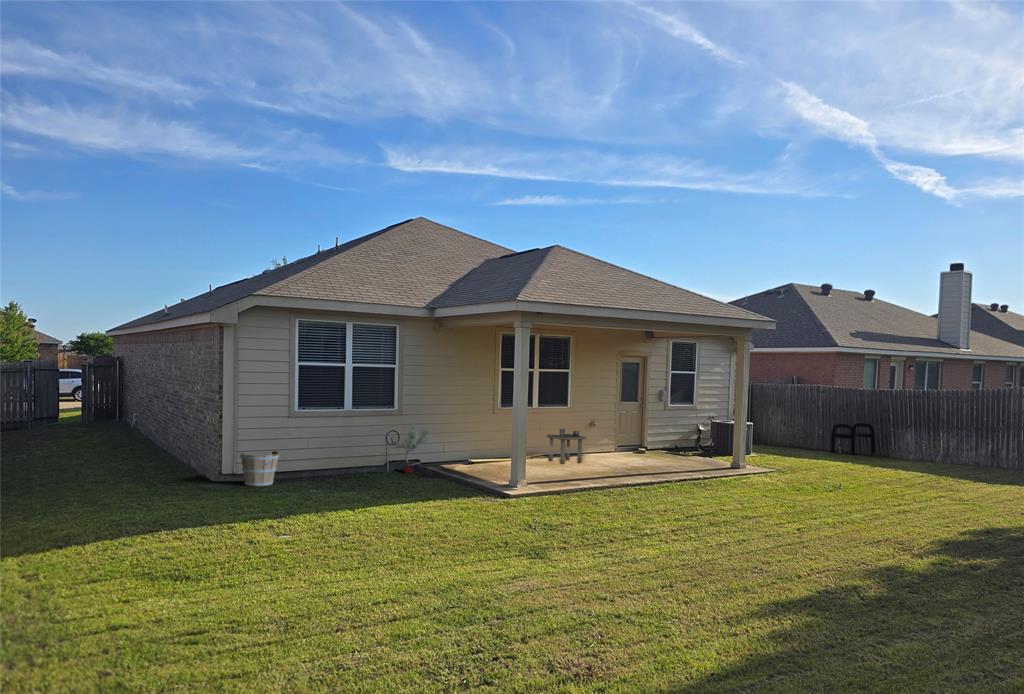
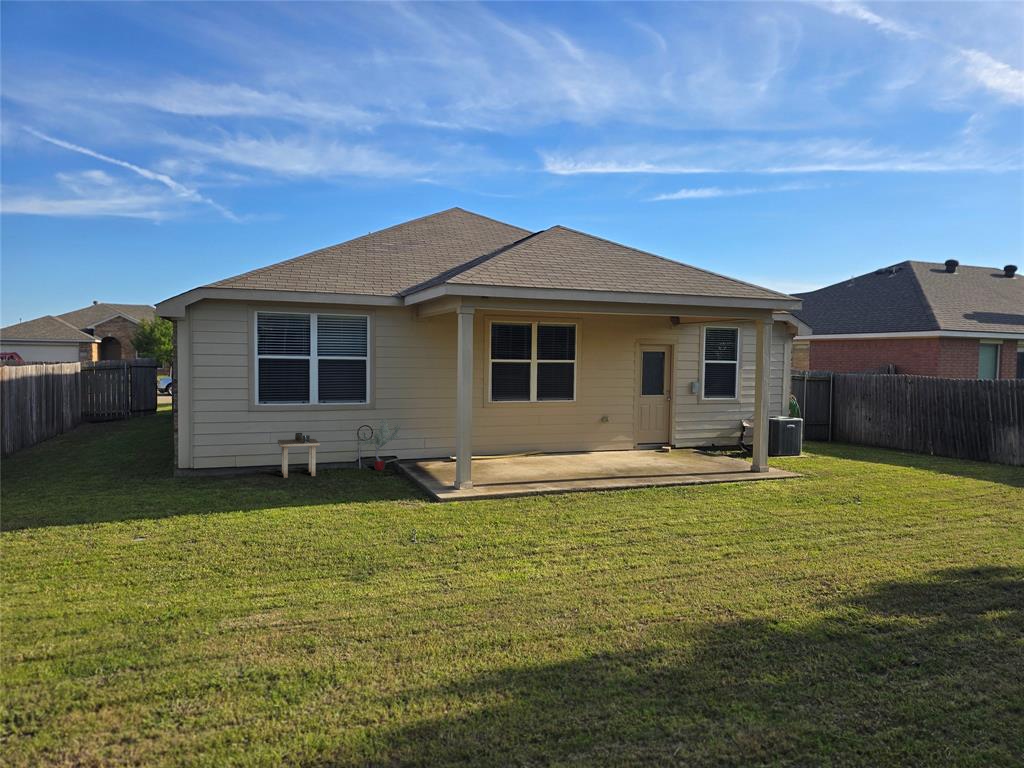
bench: present [831,423,875,455] -> none [908,420,967,457]
side table: present [547,429,586,464] -> present [278,433,320,478]
wooden bucket: present [240,451,279,486] -> none [191,445,233,481]

